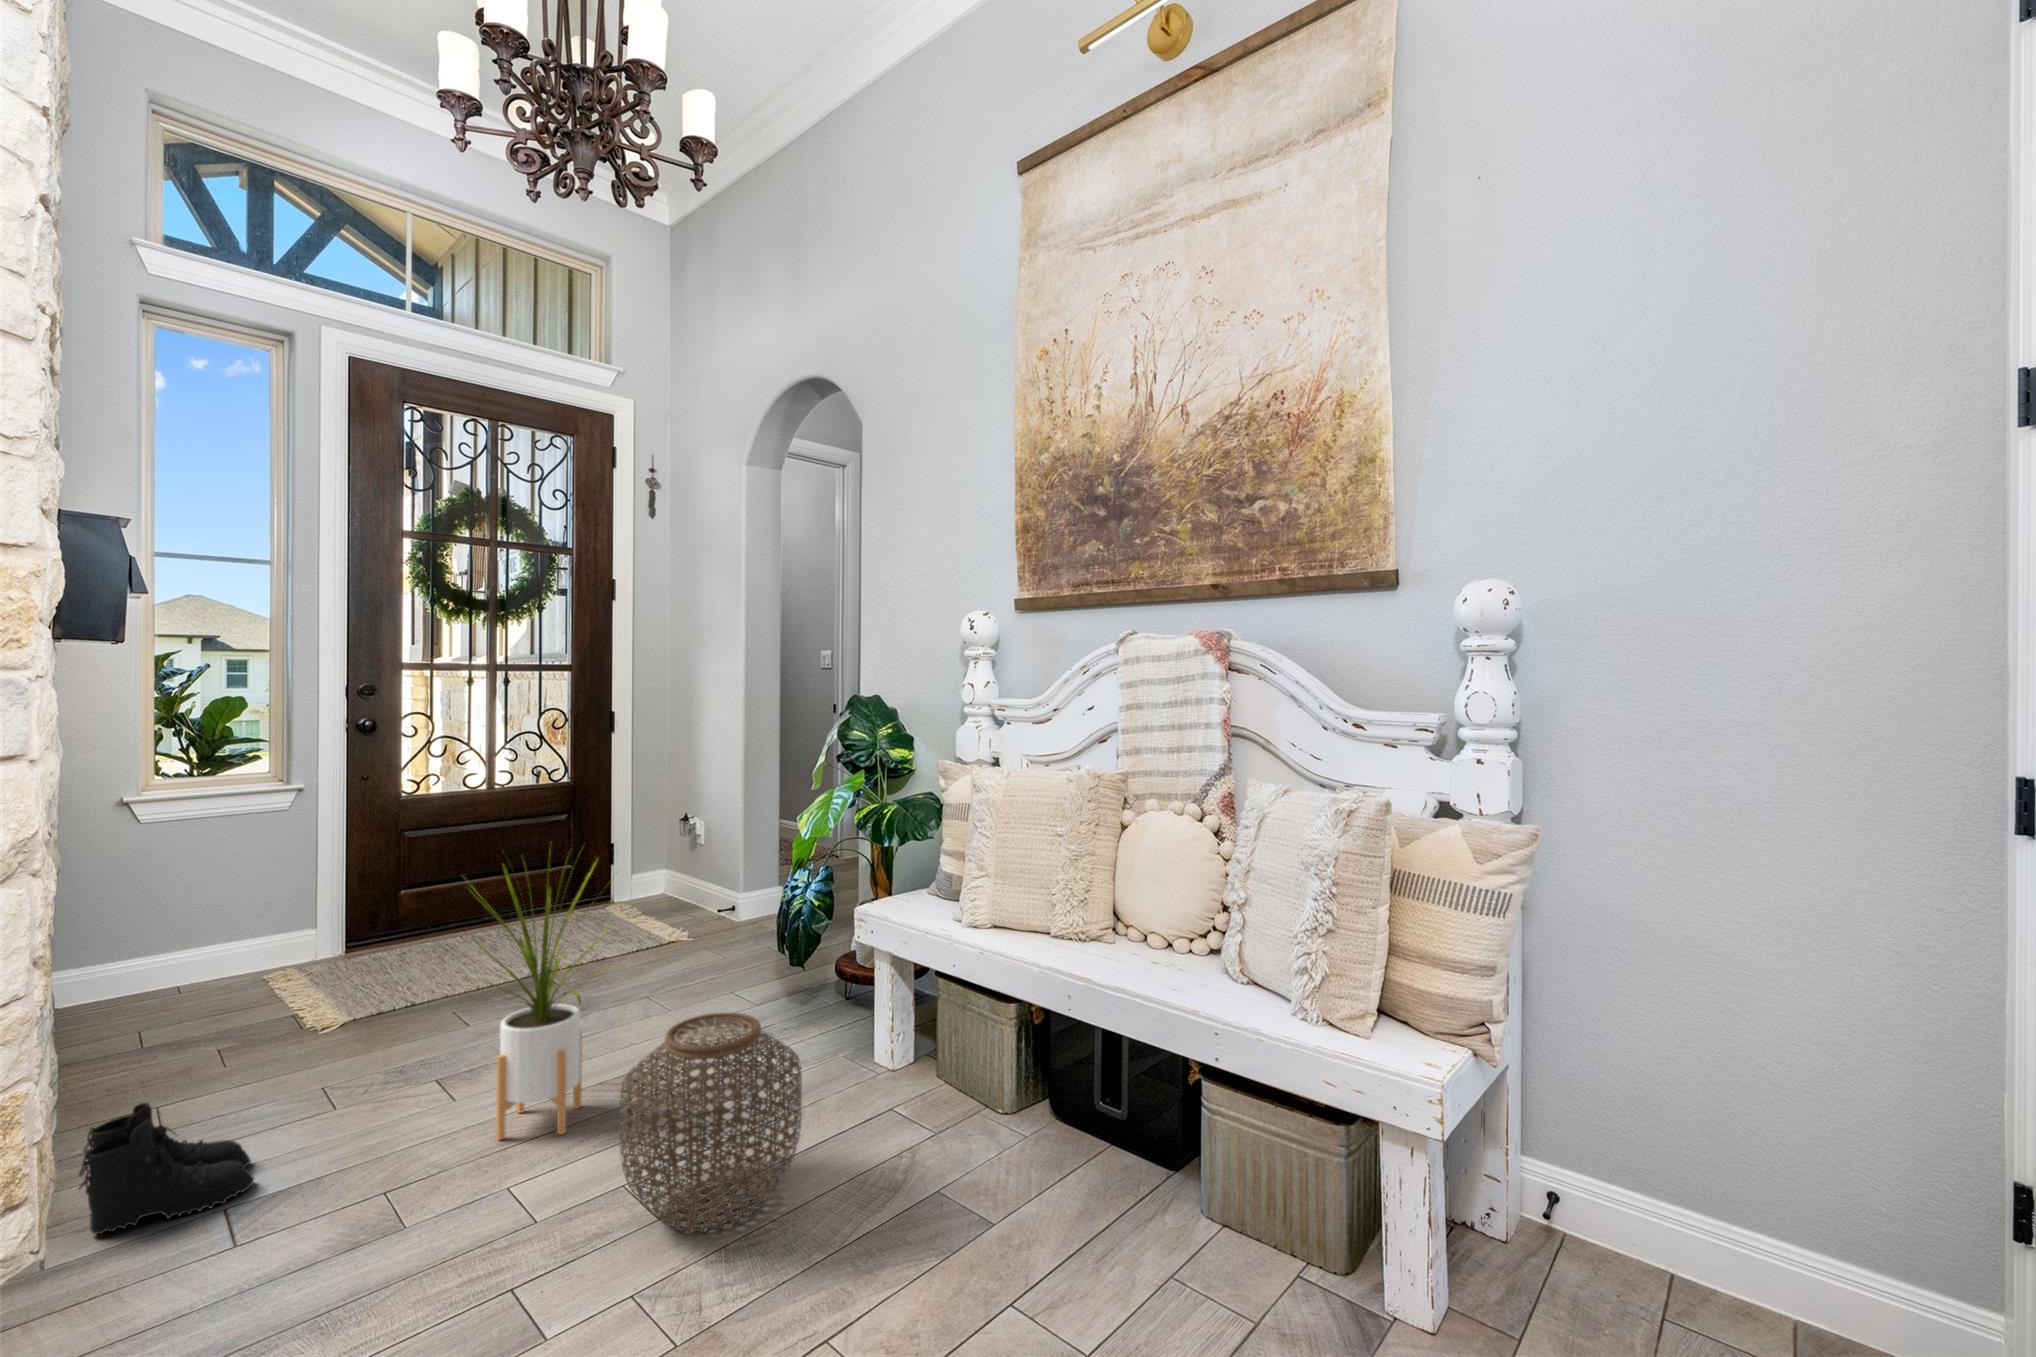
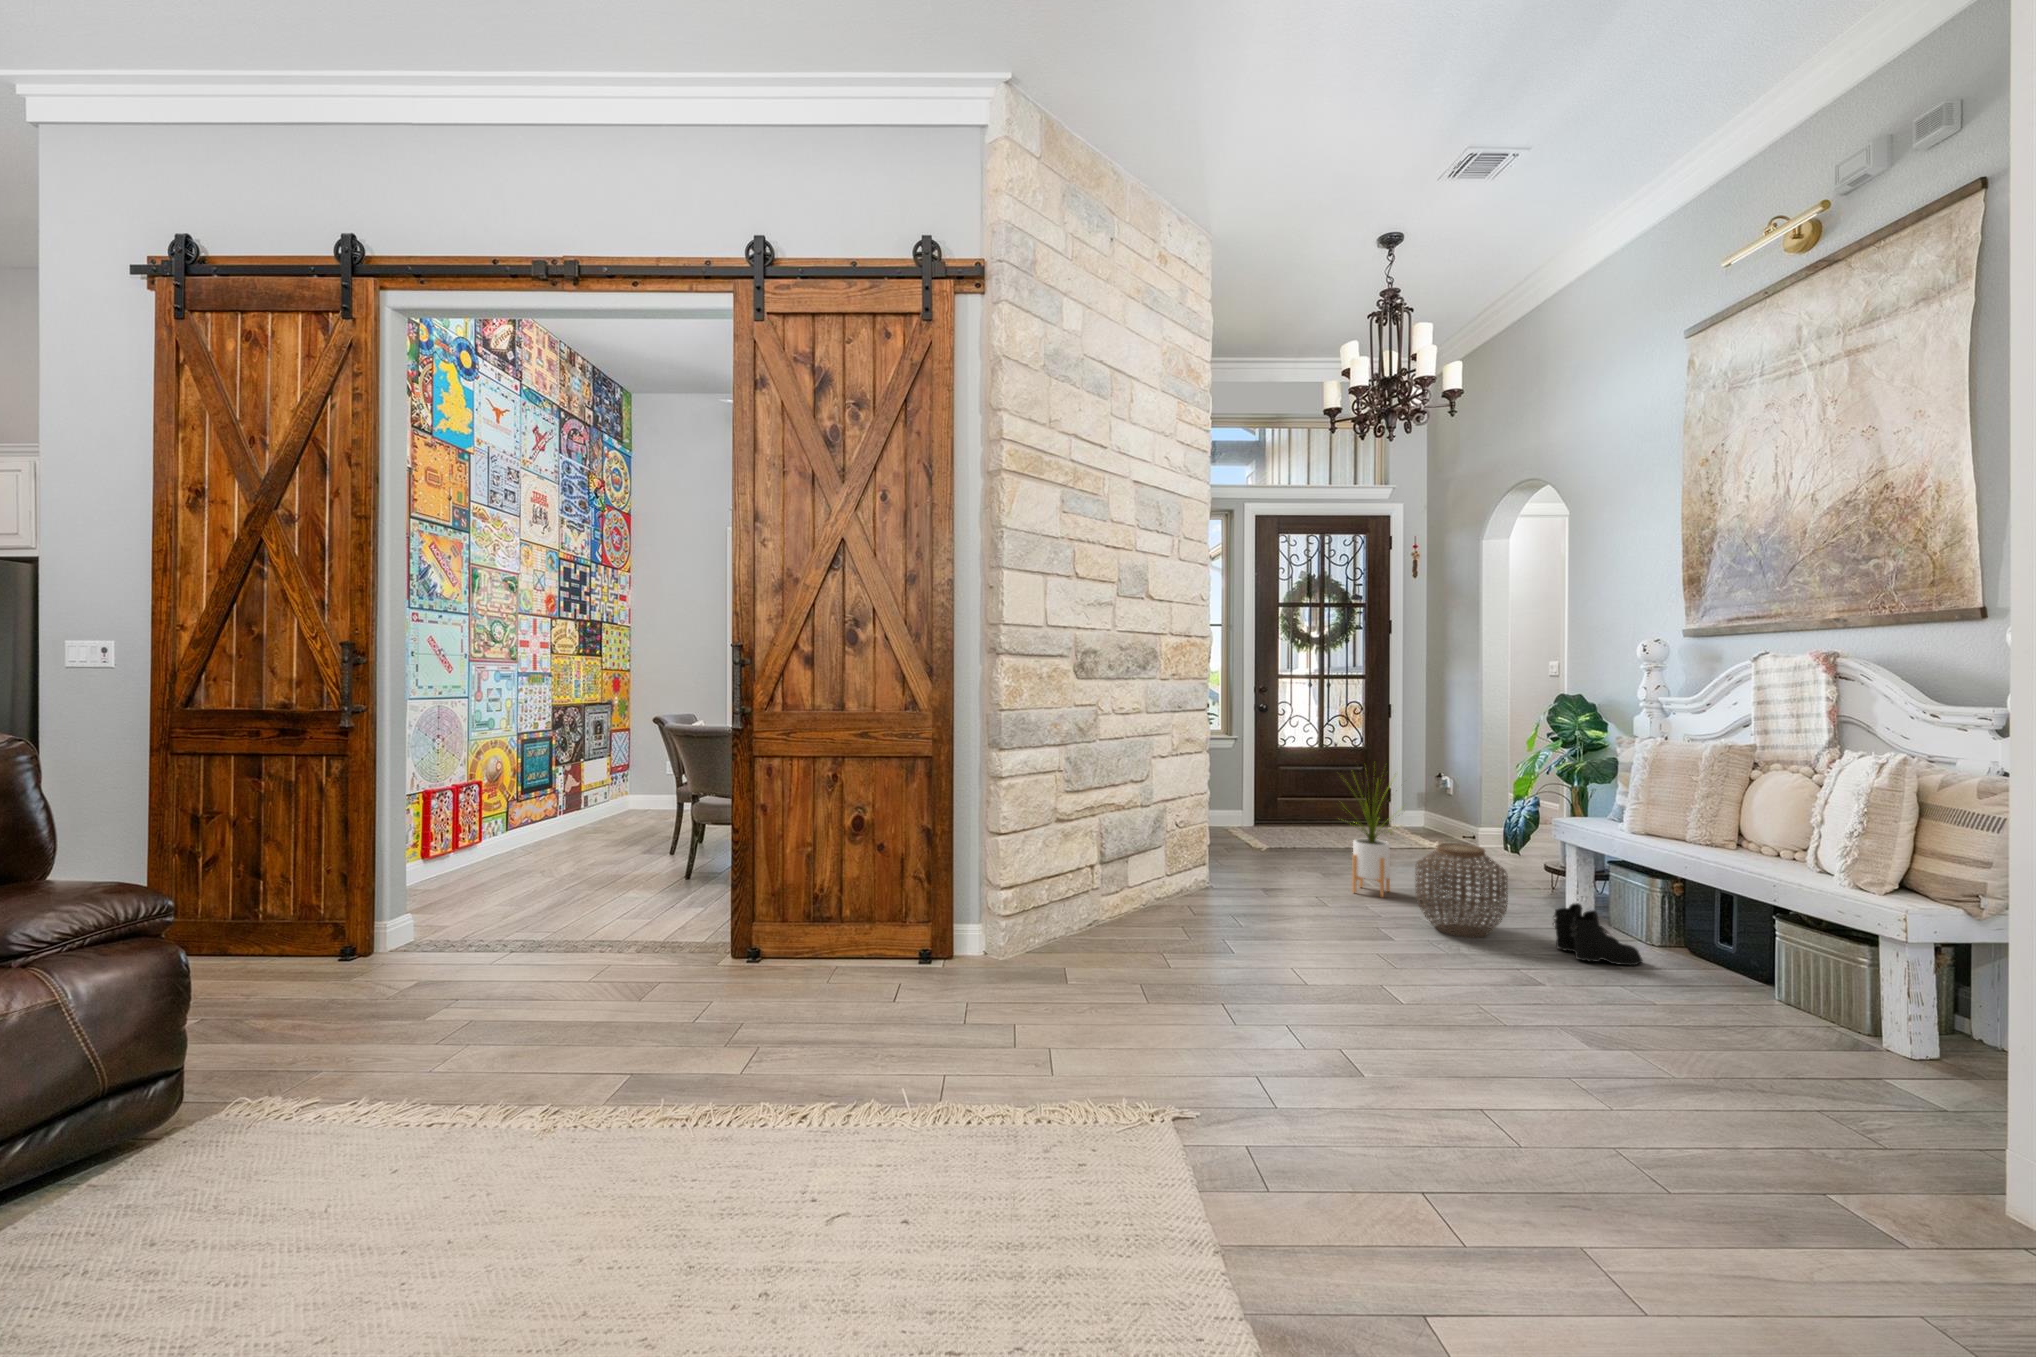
boots: present [78,1103,254,1234] -> present [1553,903,1643,966]

